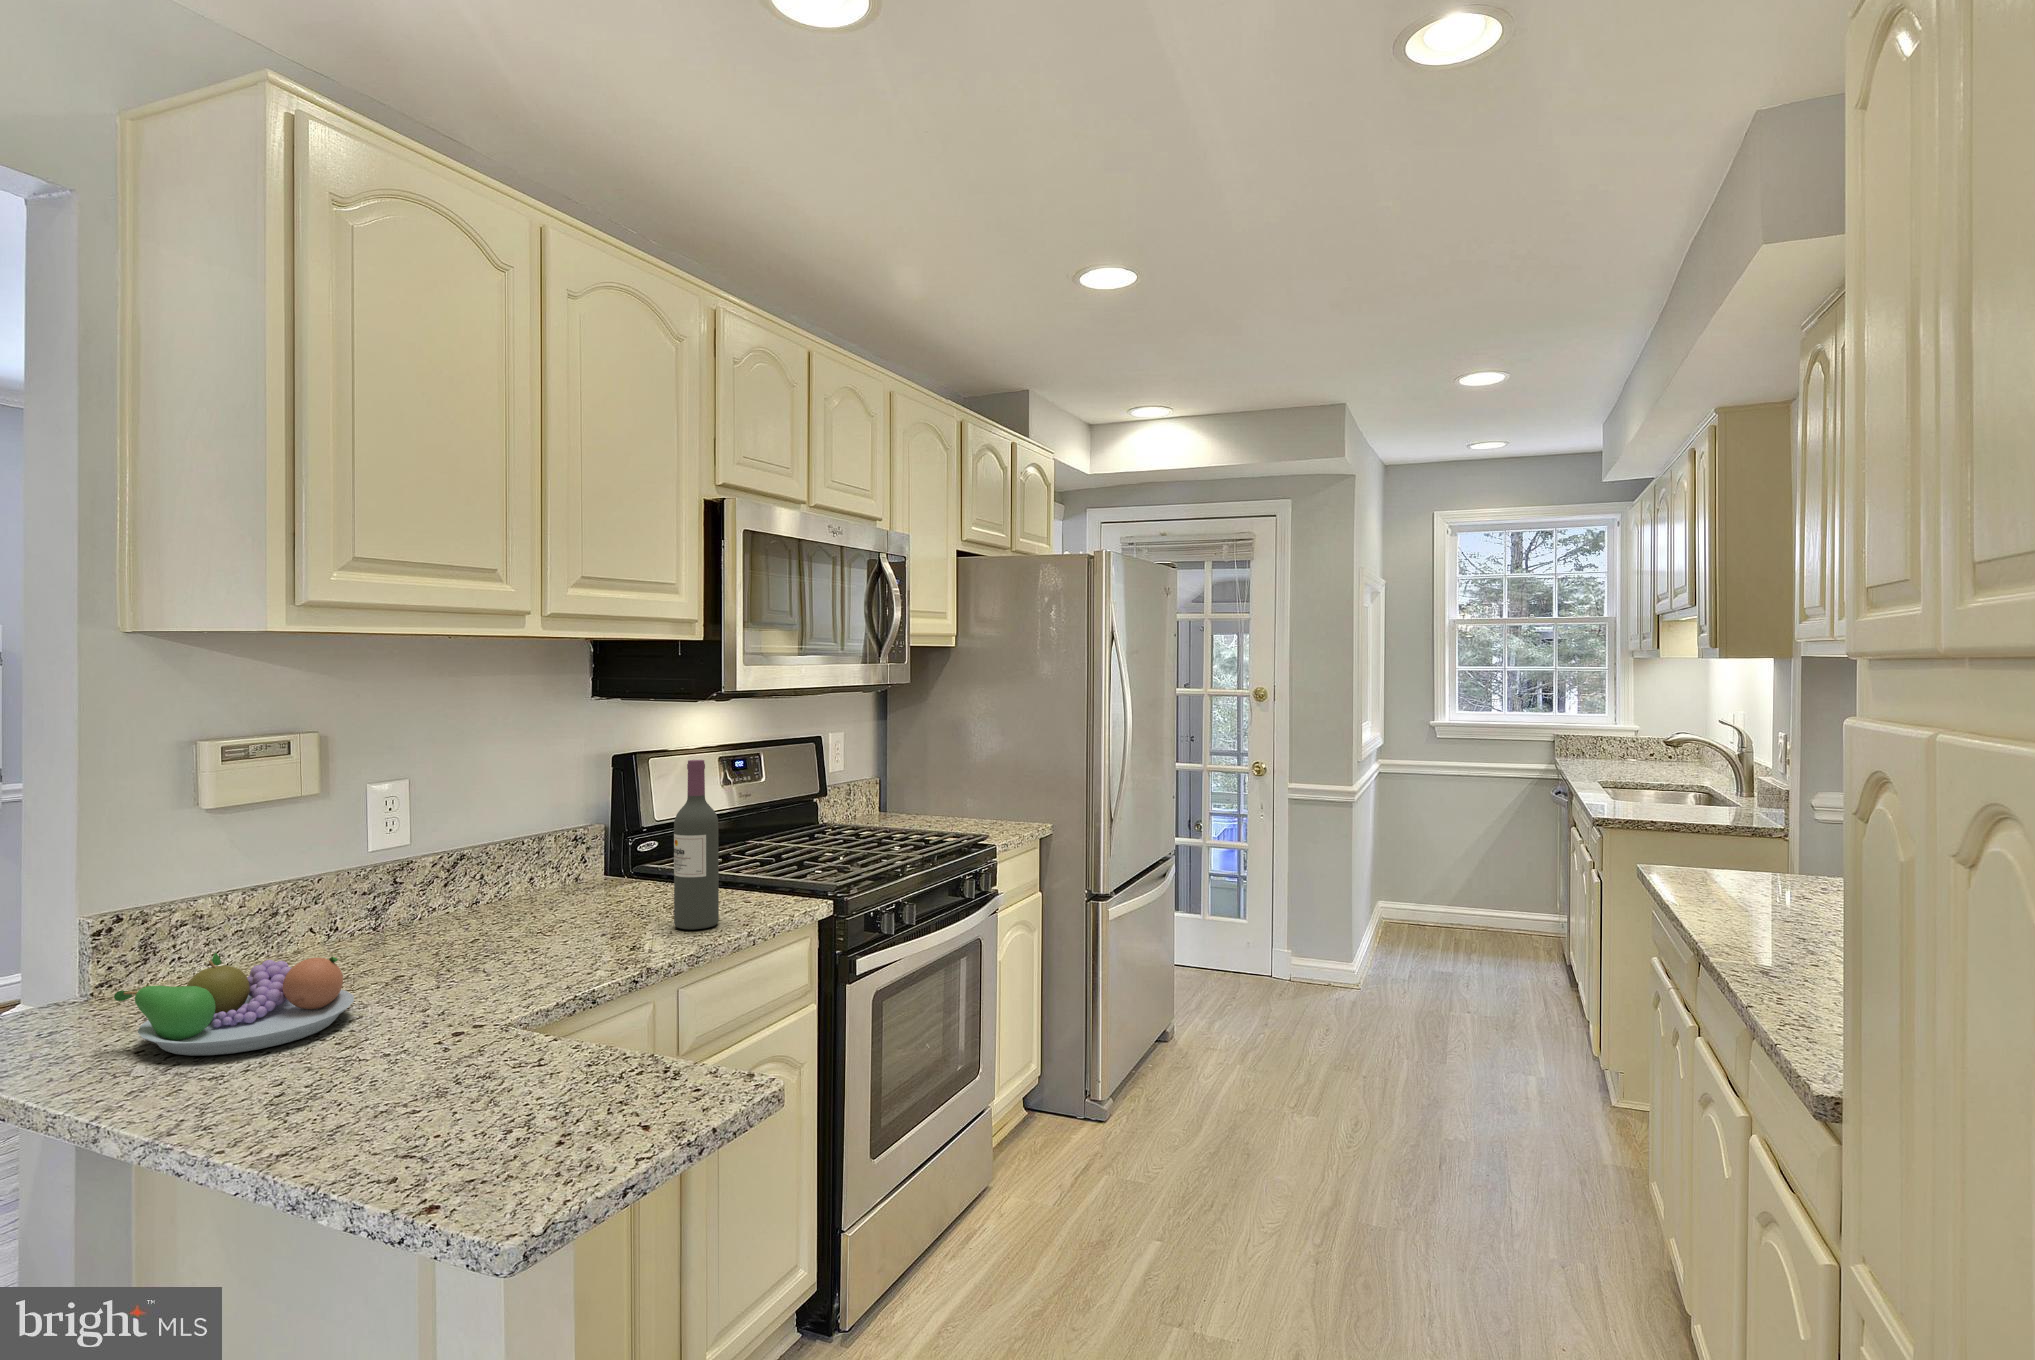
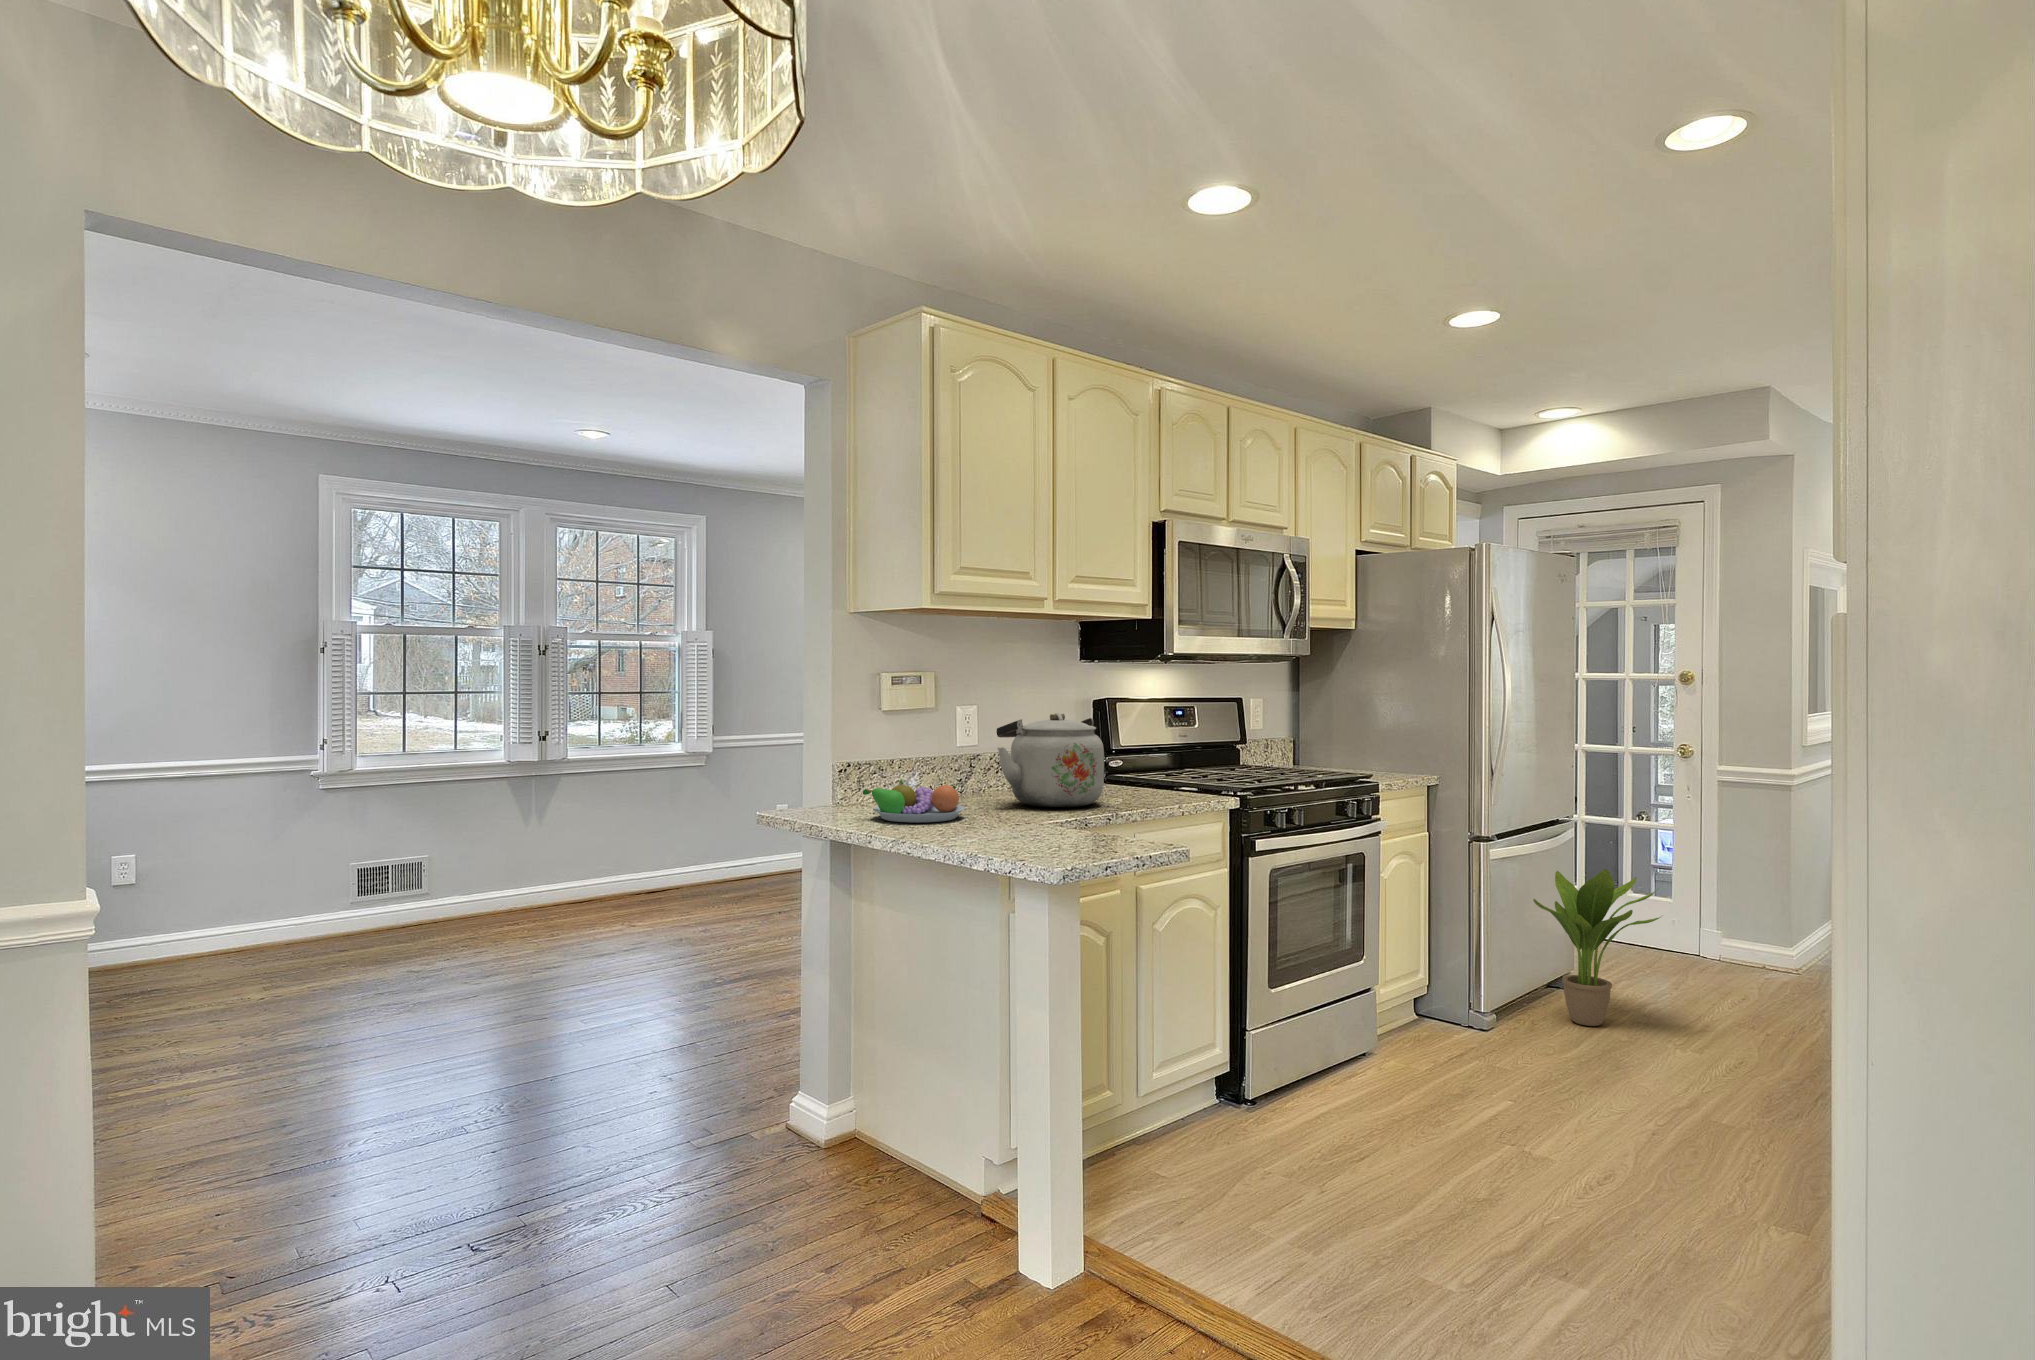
wine bottle: present [674,760,719,929] -> none [1132,694,1160,802]
kettle: none [430,800,627,963] -> present [996,713,1104,807]
potted plant: none [1151,917,1283,1092] -> present [1533,869,1659,1026]

